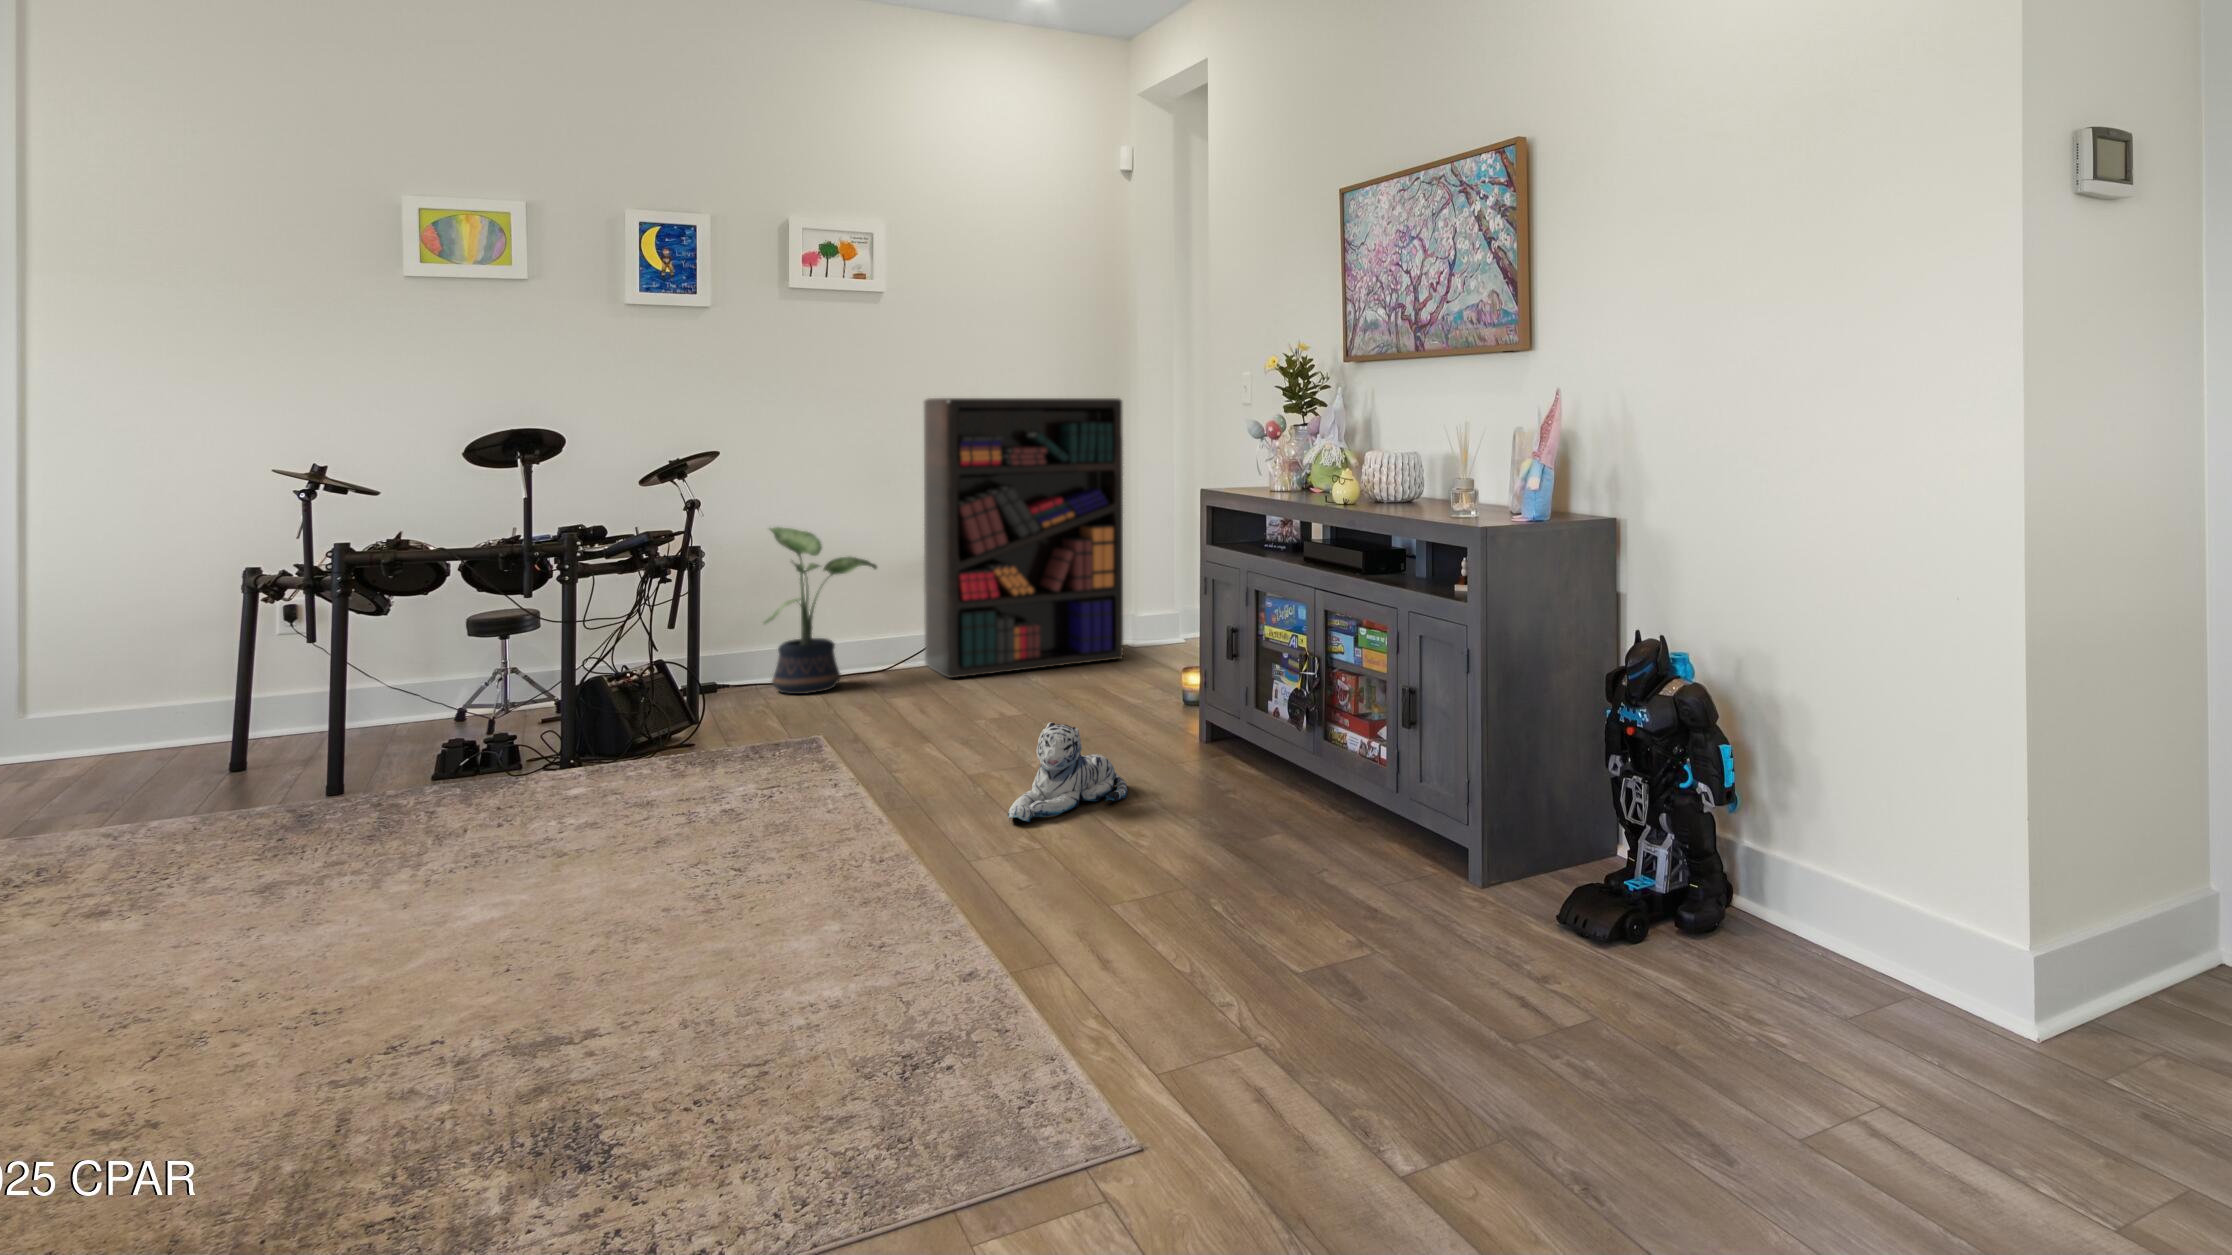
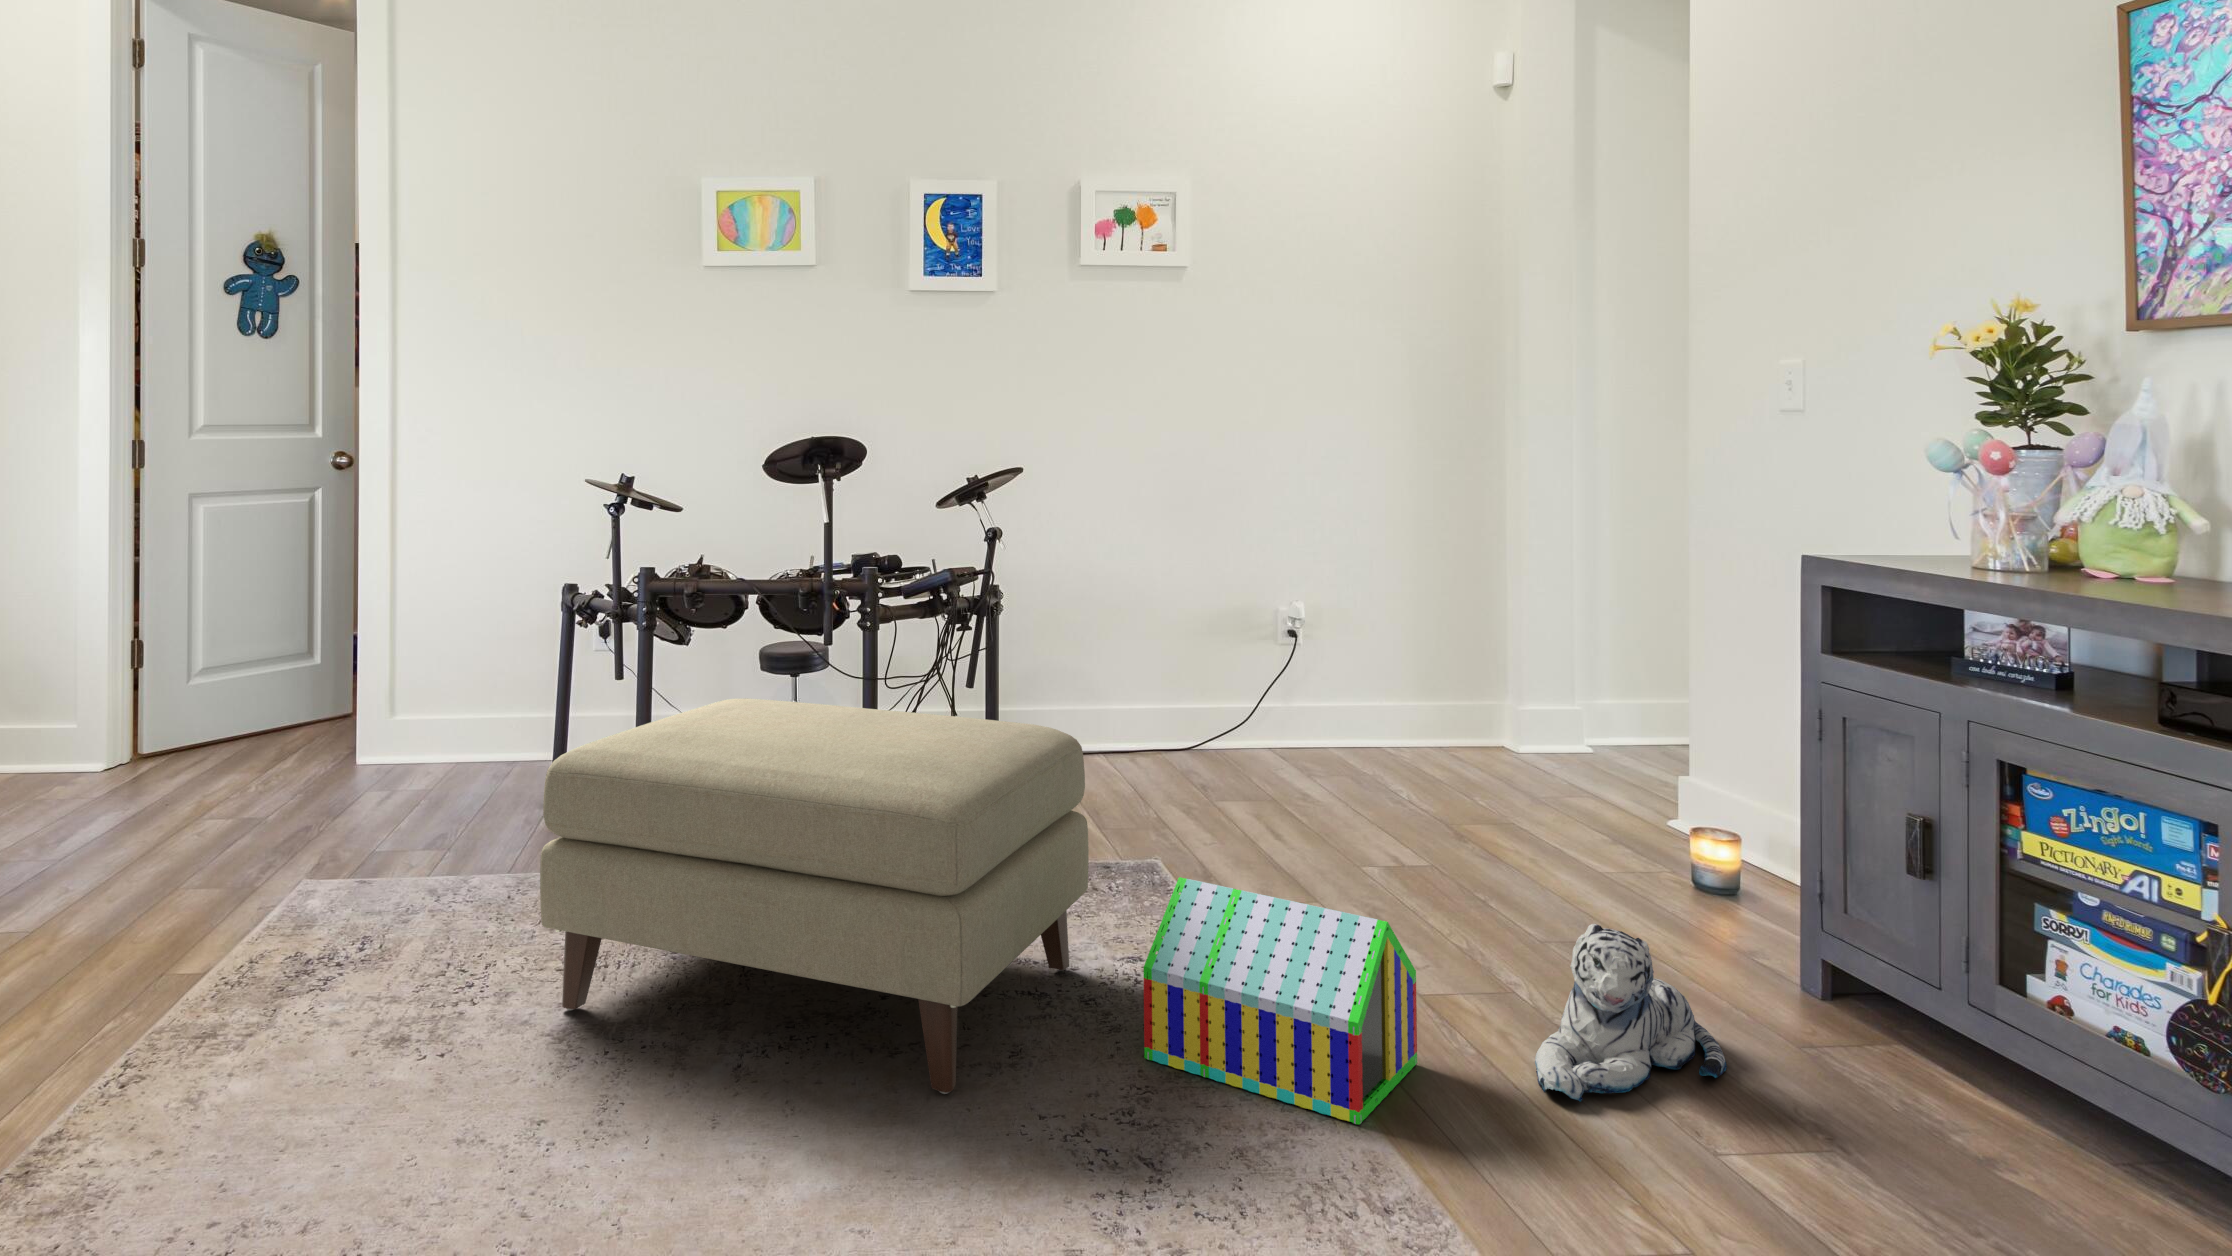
bookshelf: present [924,398,1123,678] -> none [1243,397,1525,771]
potted plant: present [764,527,877,694] -> none [1063,560,1196,775]
ottoman: none [236,637,733,886] -> present [540,698,1089,1094]
toy house: none [755,726,941,852] -> present [1143,877,1417,1124]

